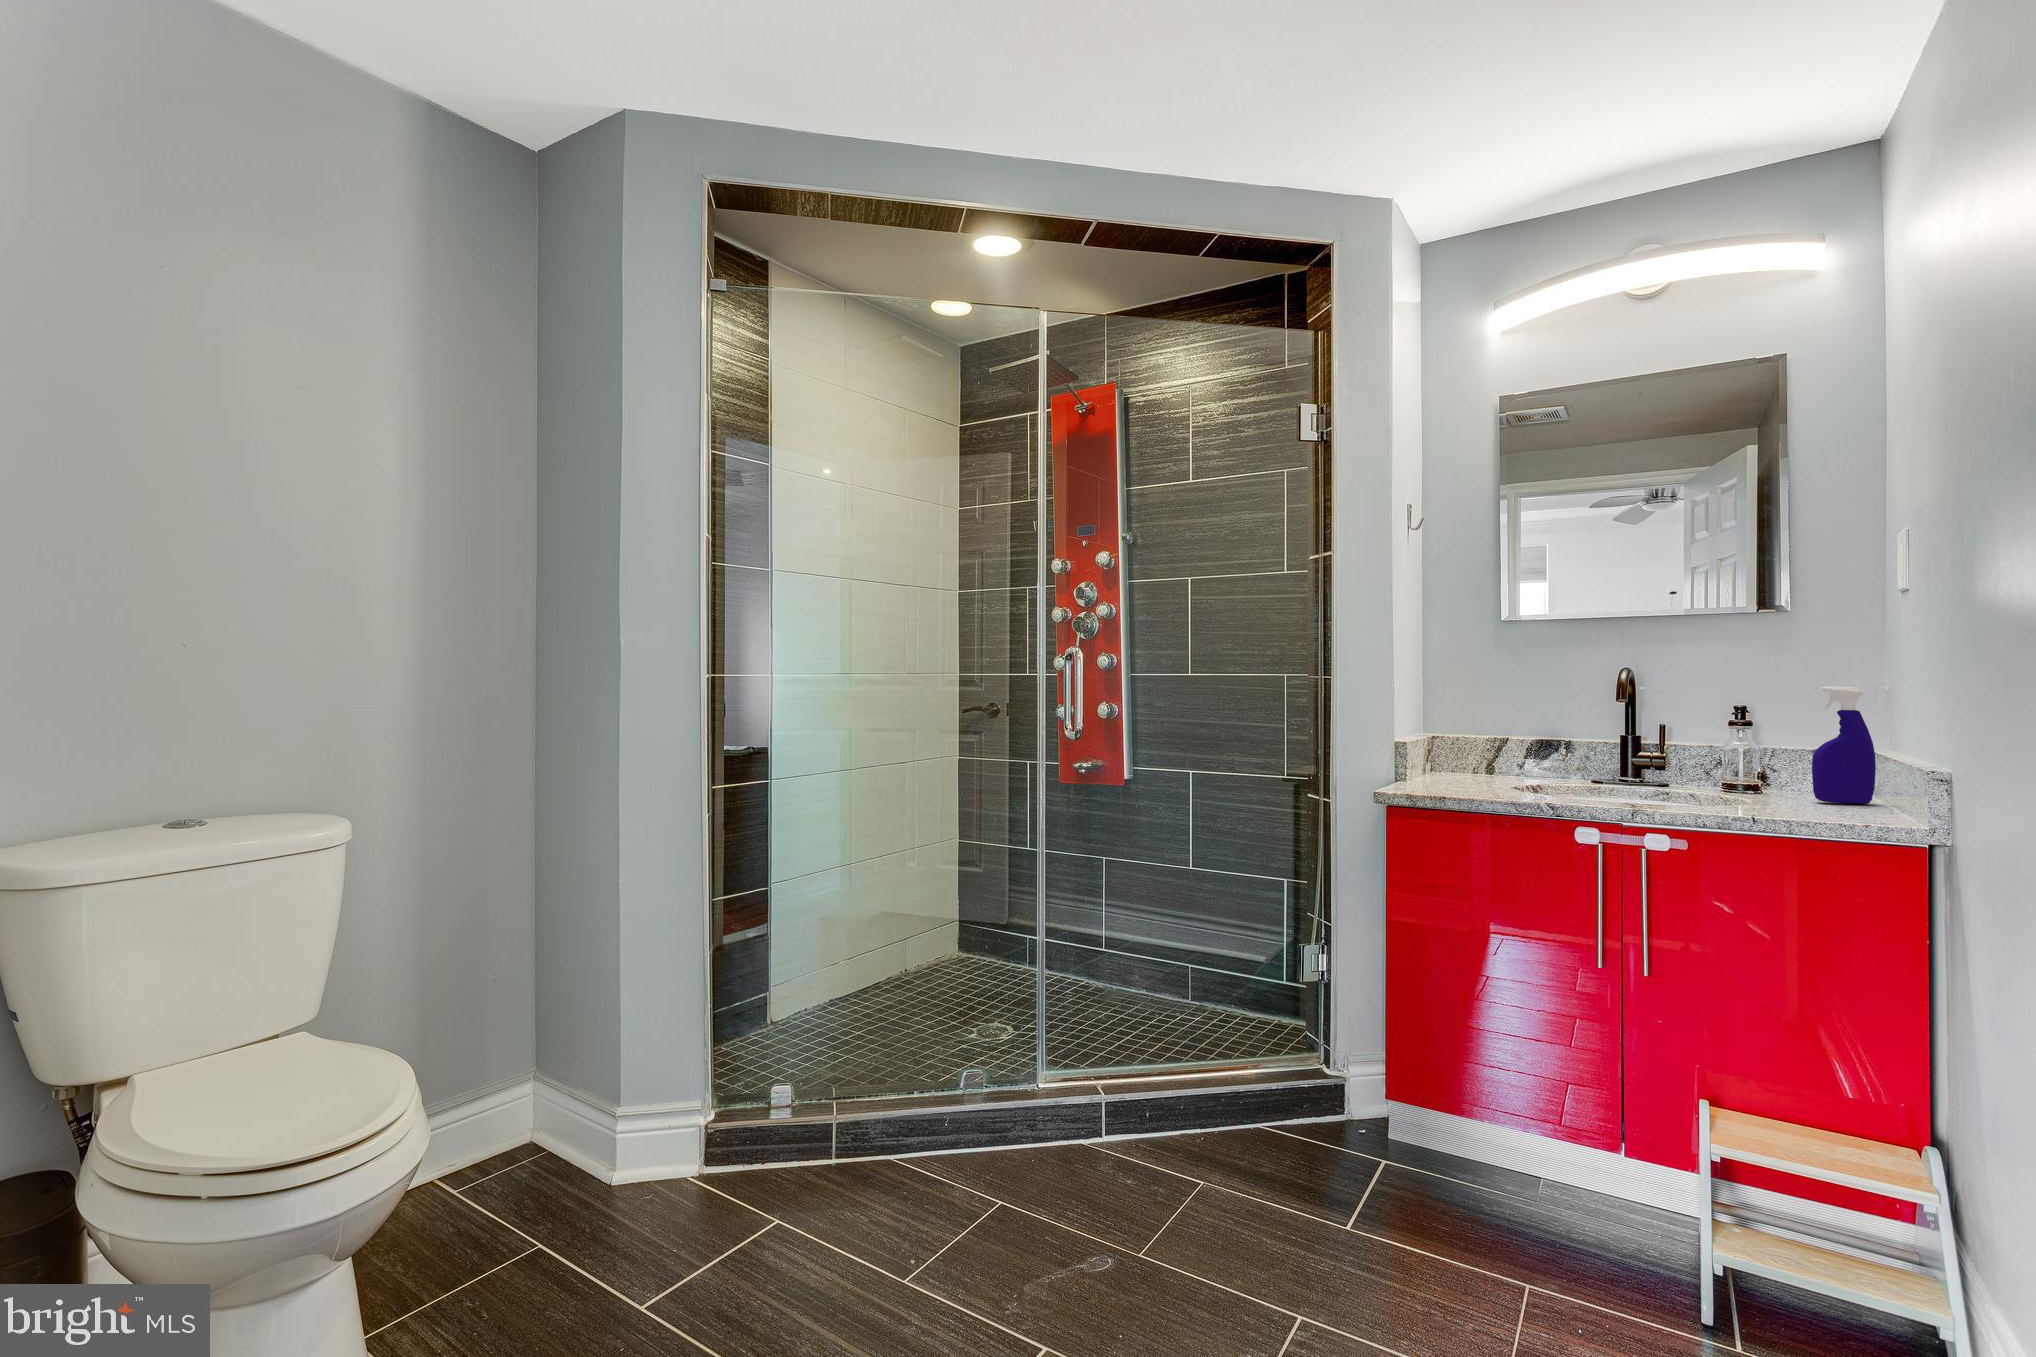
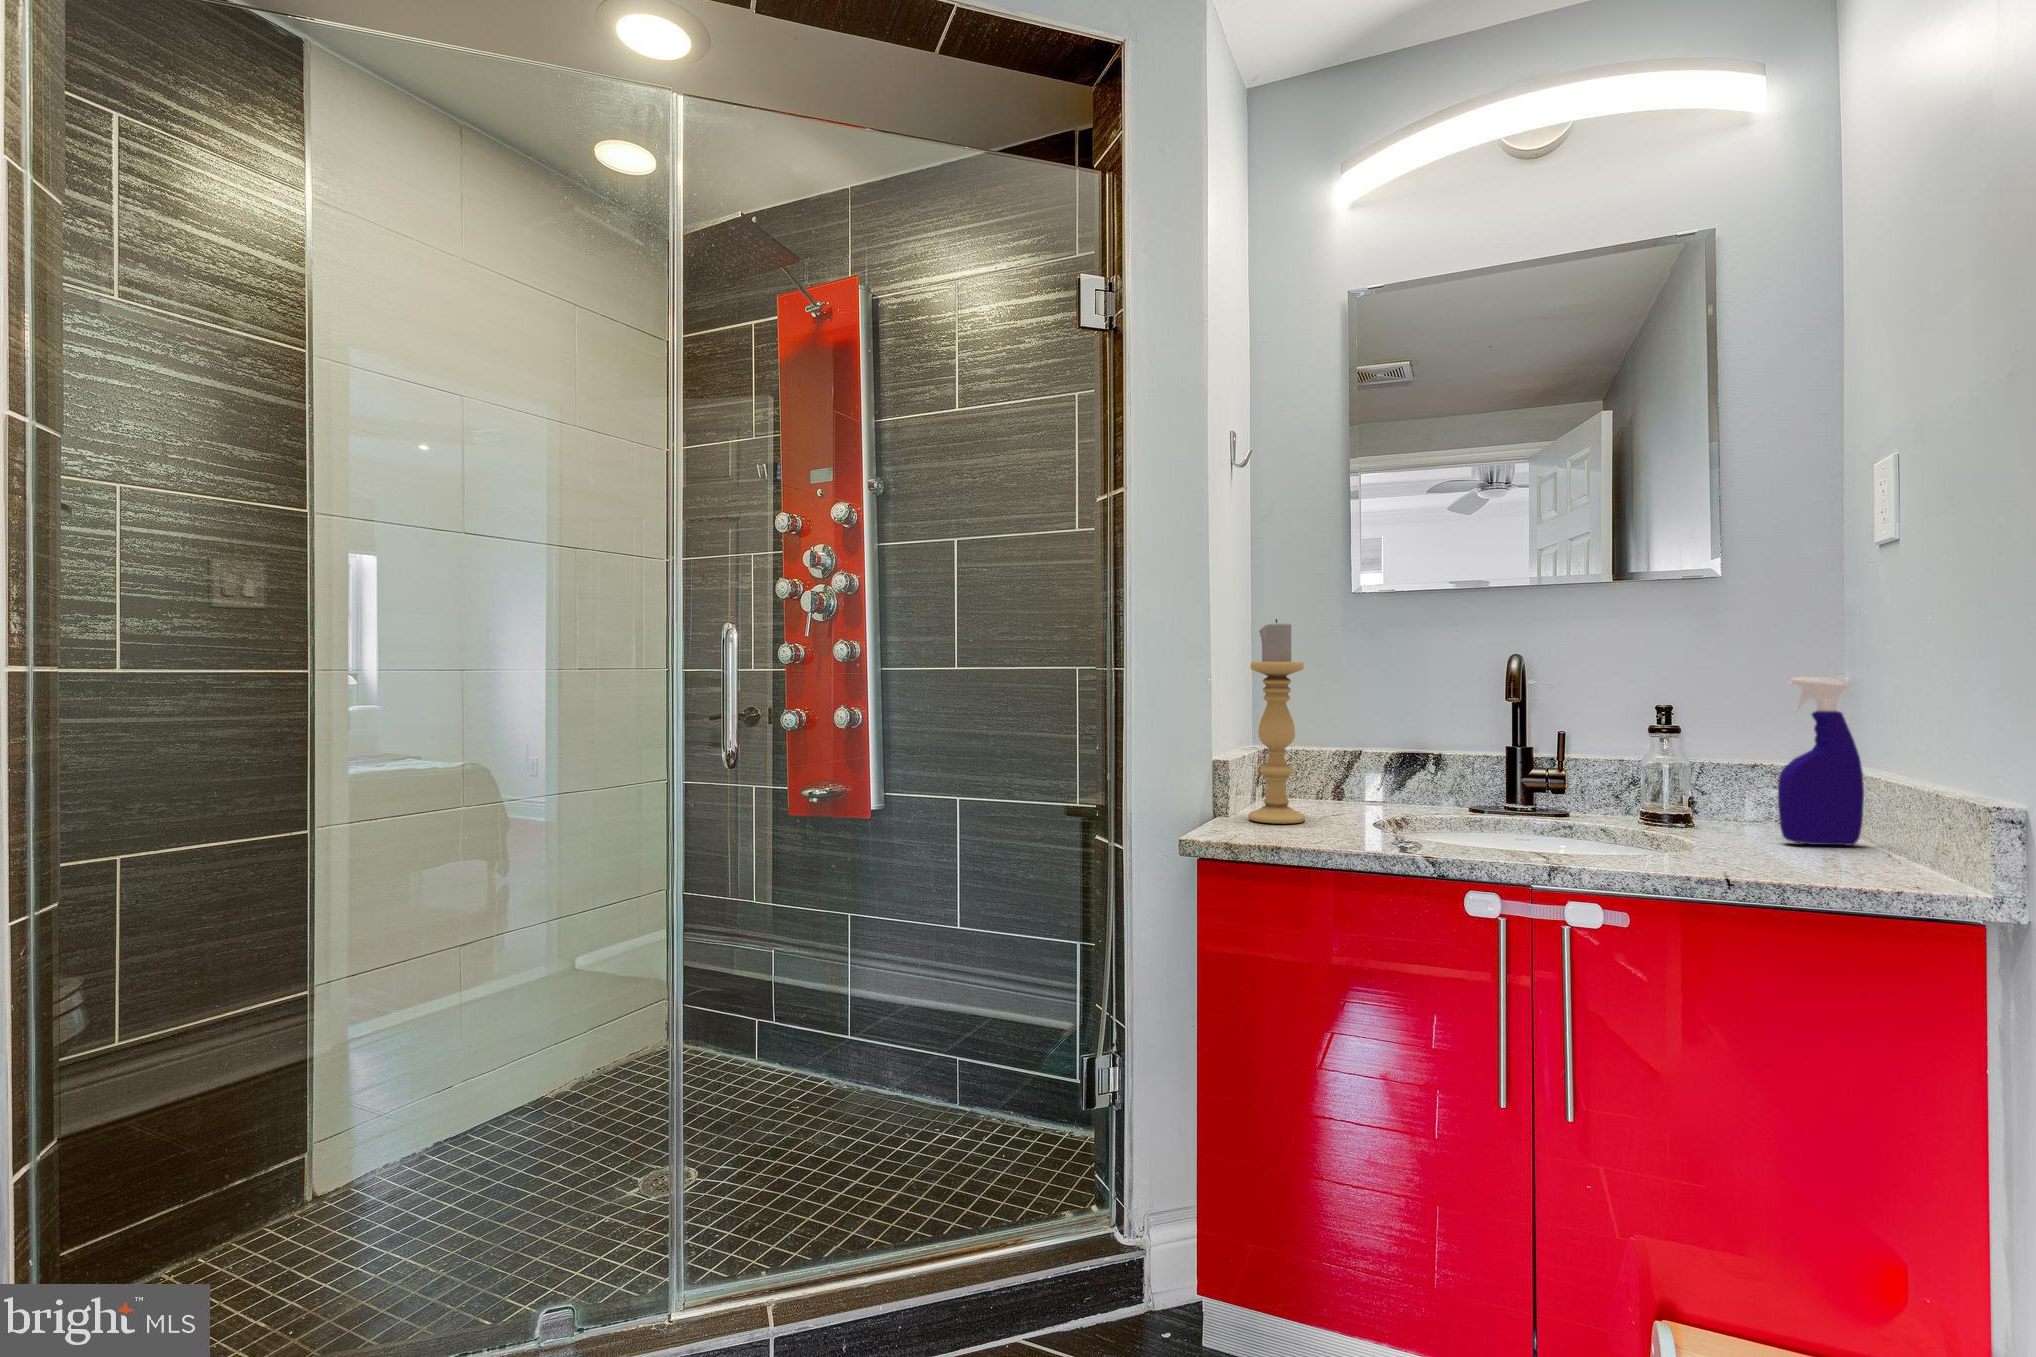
candle holder: none [1422,643,1464,786] -> present [1248,619,1305,824]

